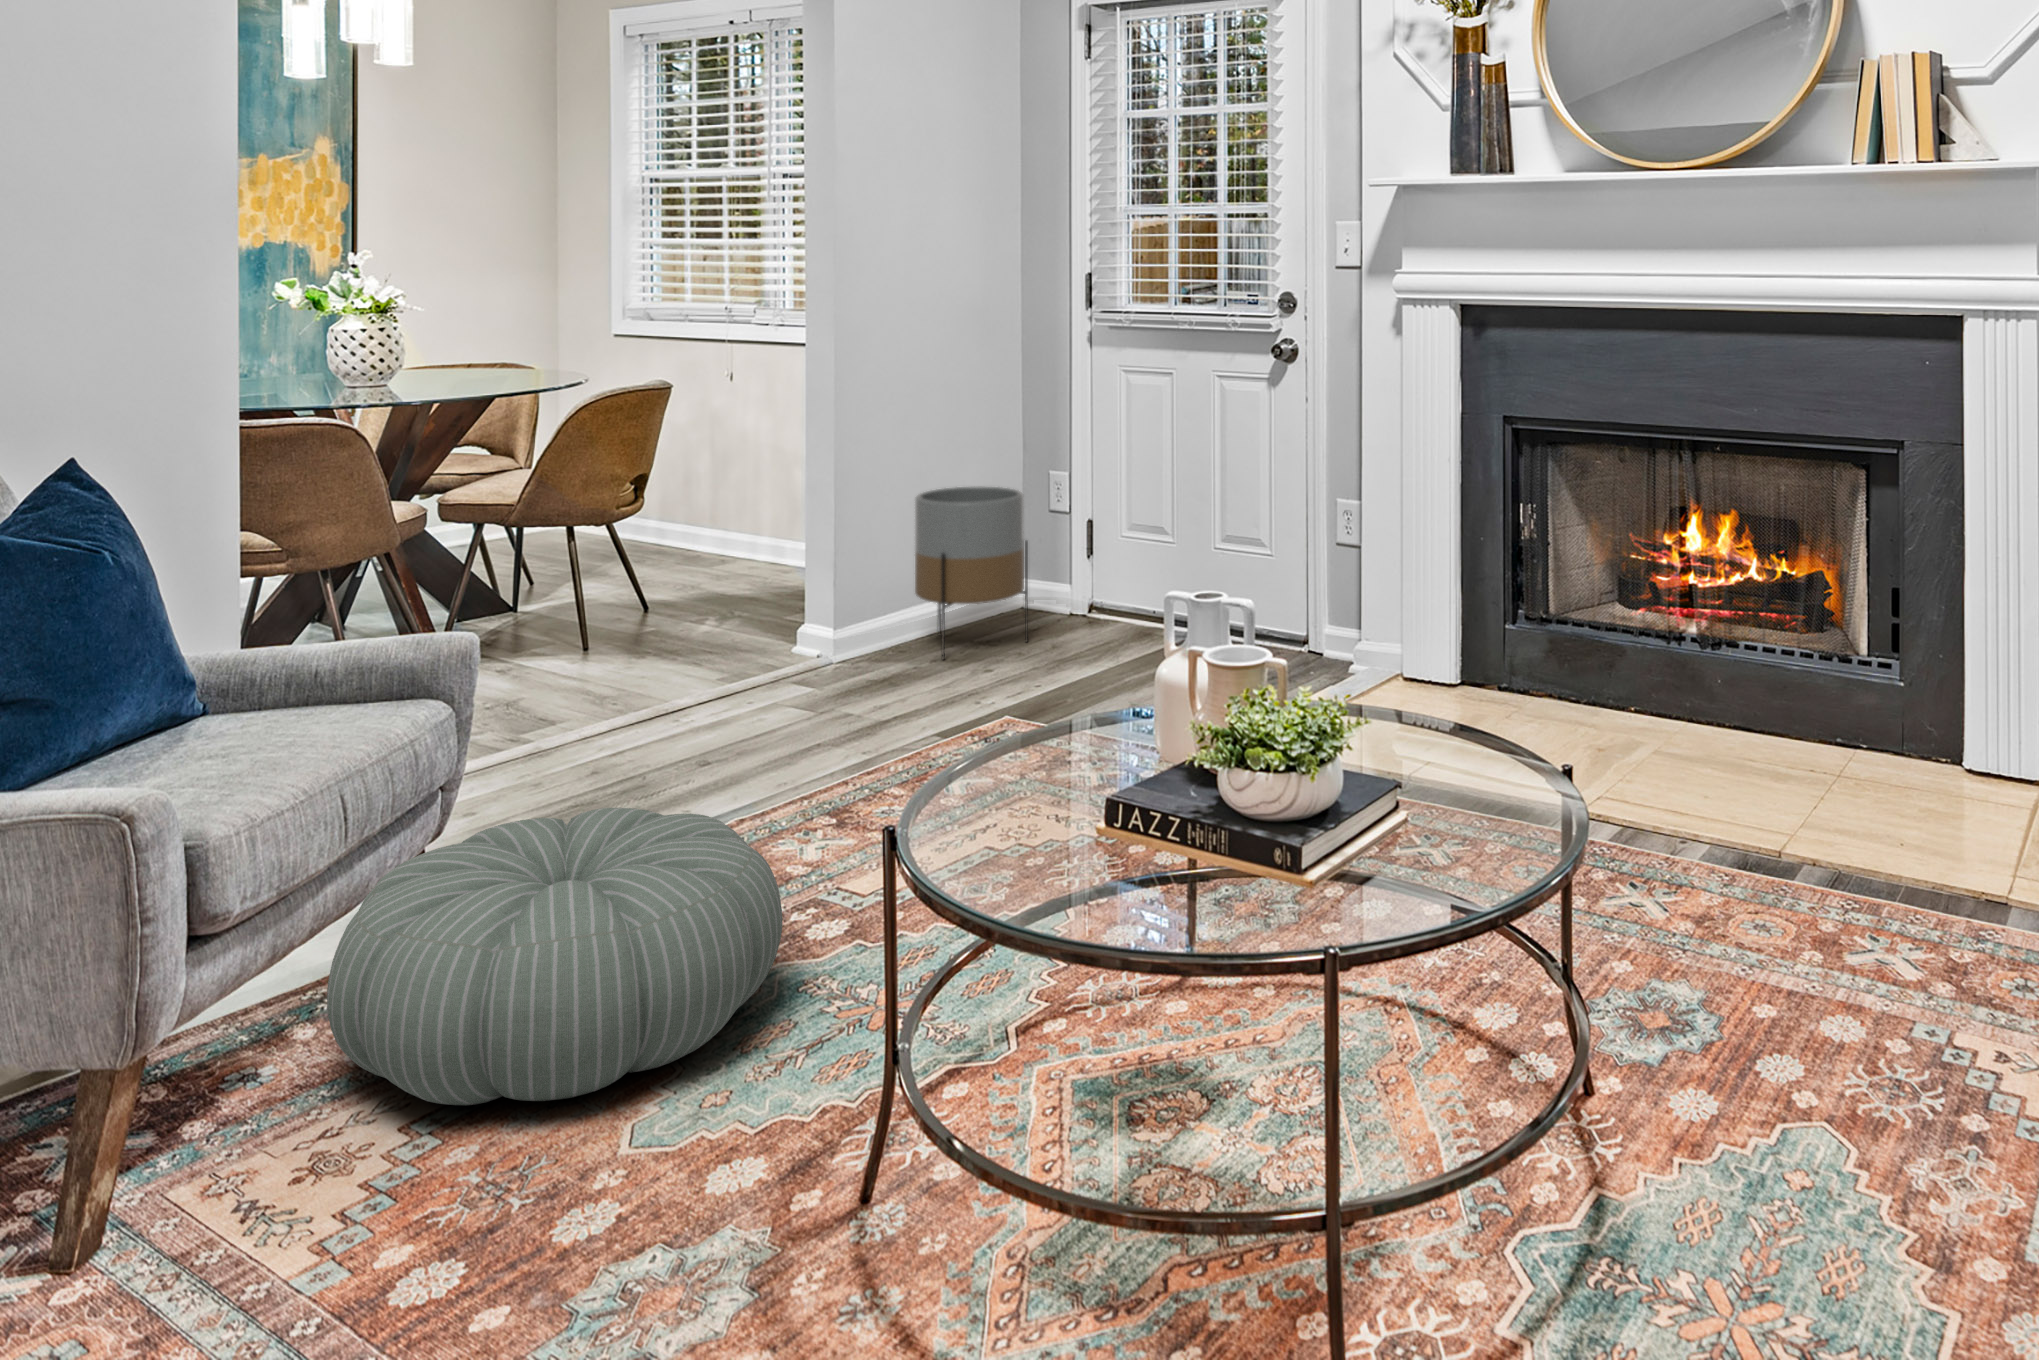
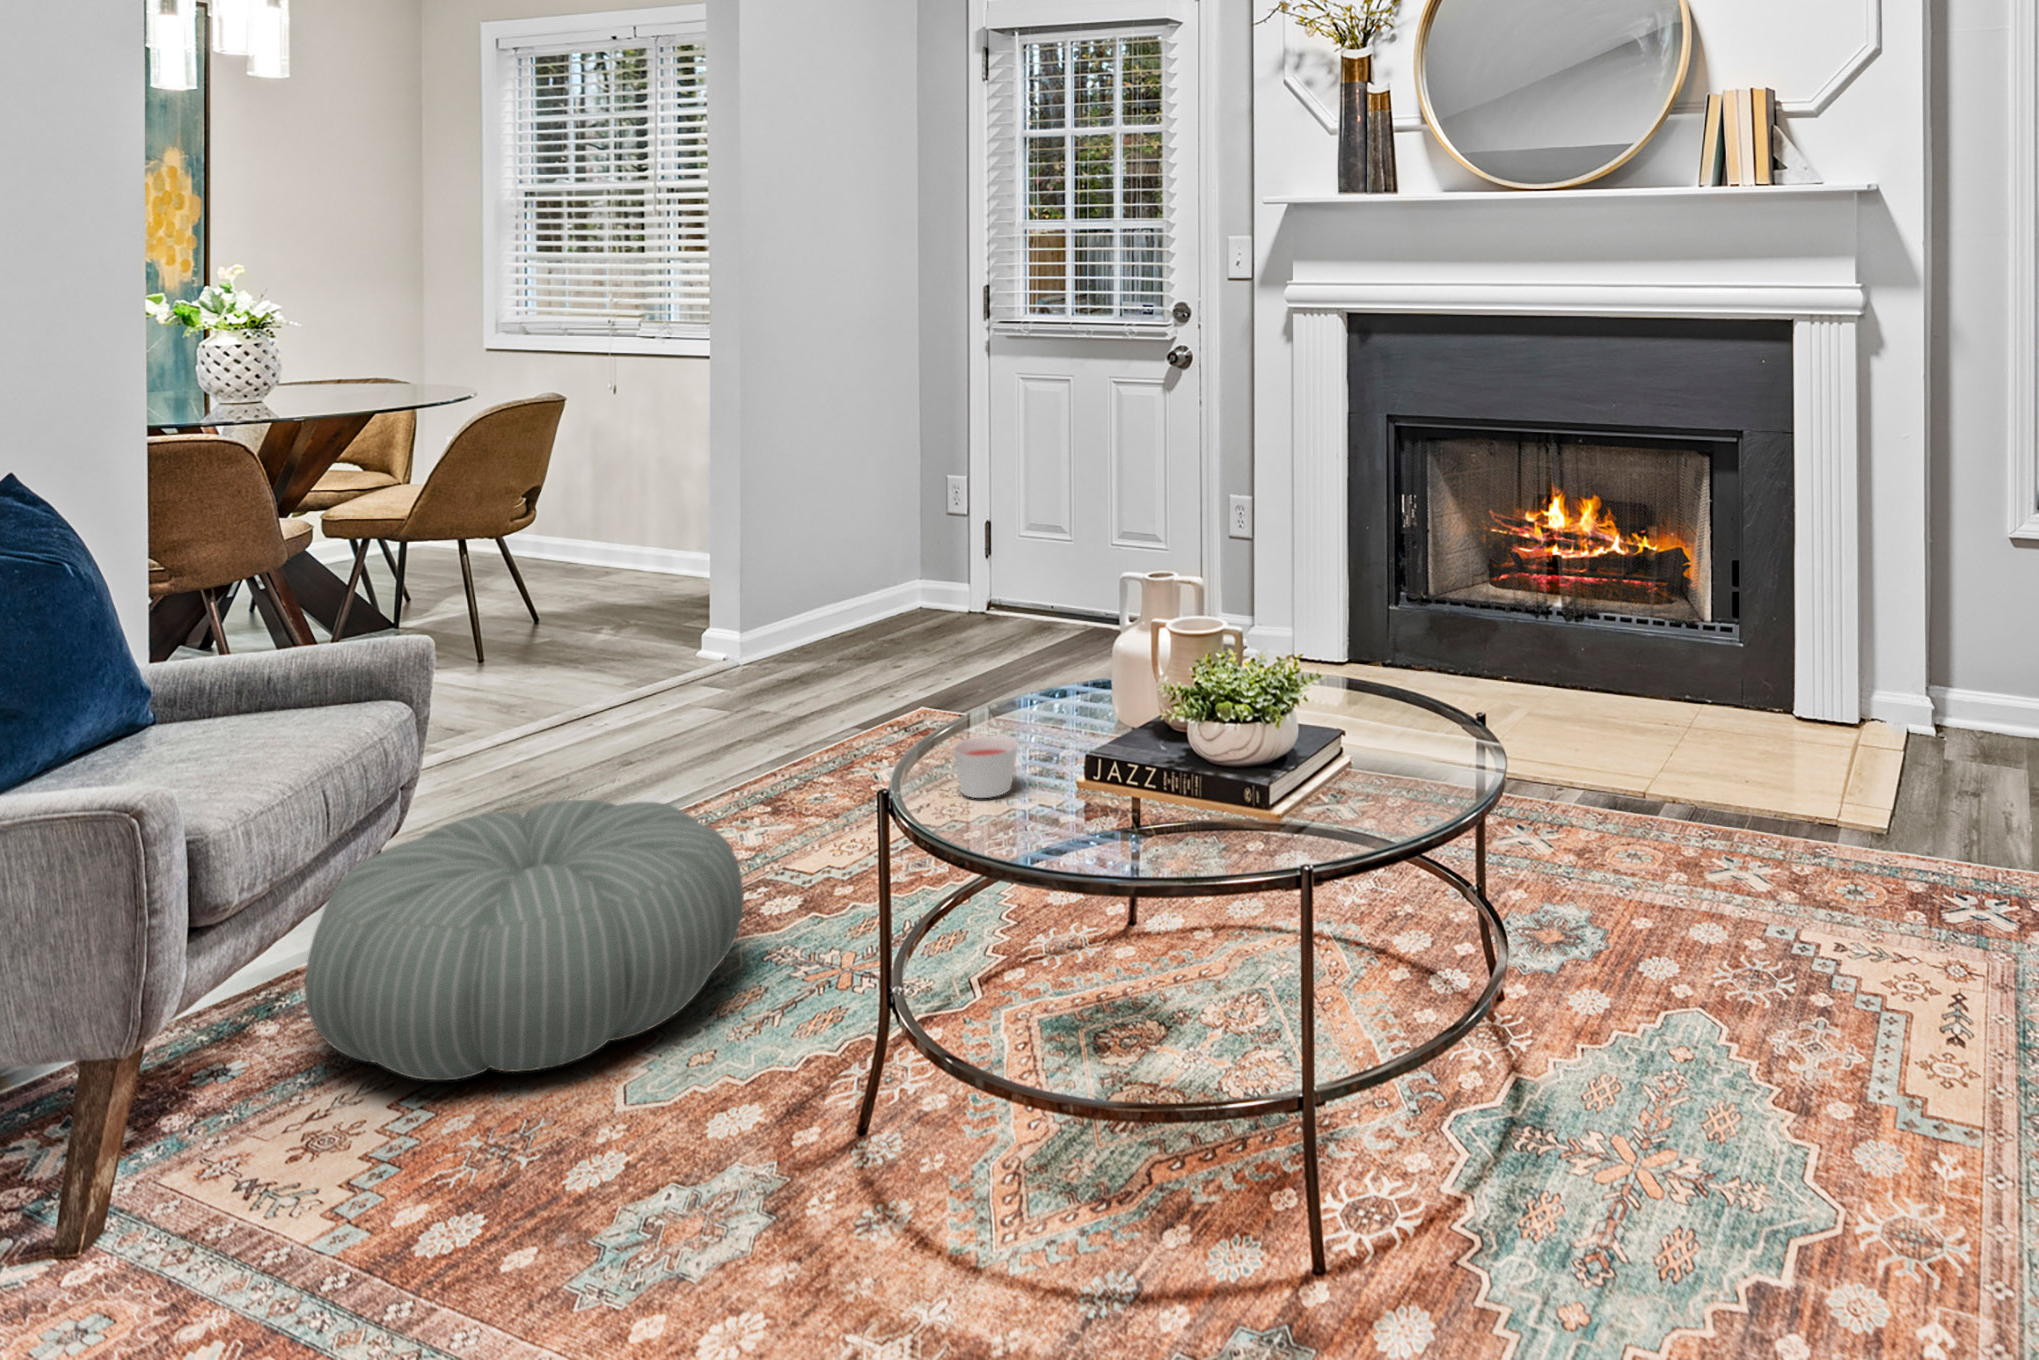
planter: present [915,487,1028,659] -> none [809,493,921,662]
candle: none [974,770,1046,840] -> present [953,736,1019,798]

